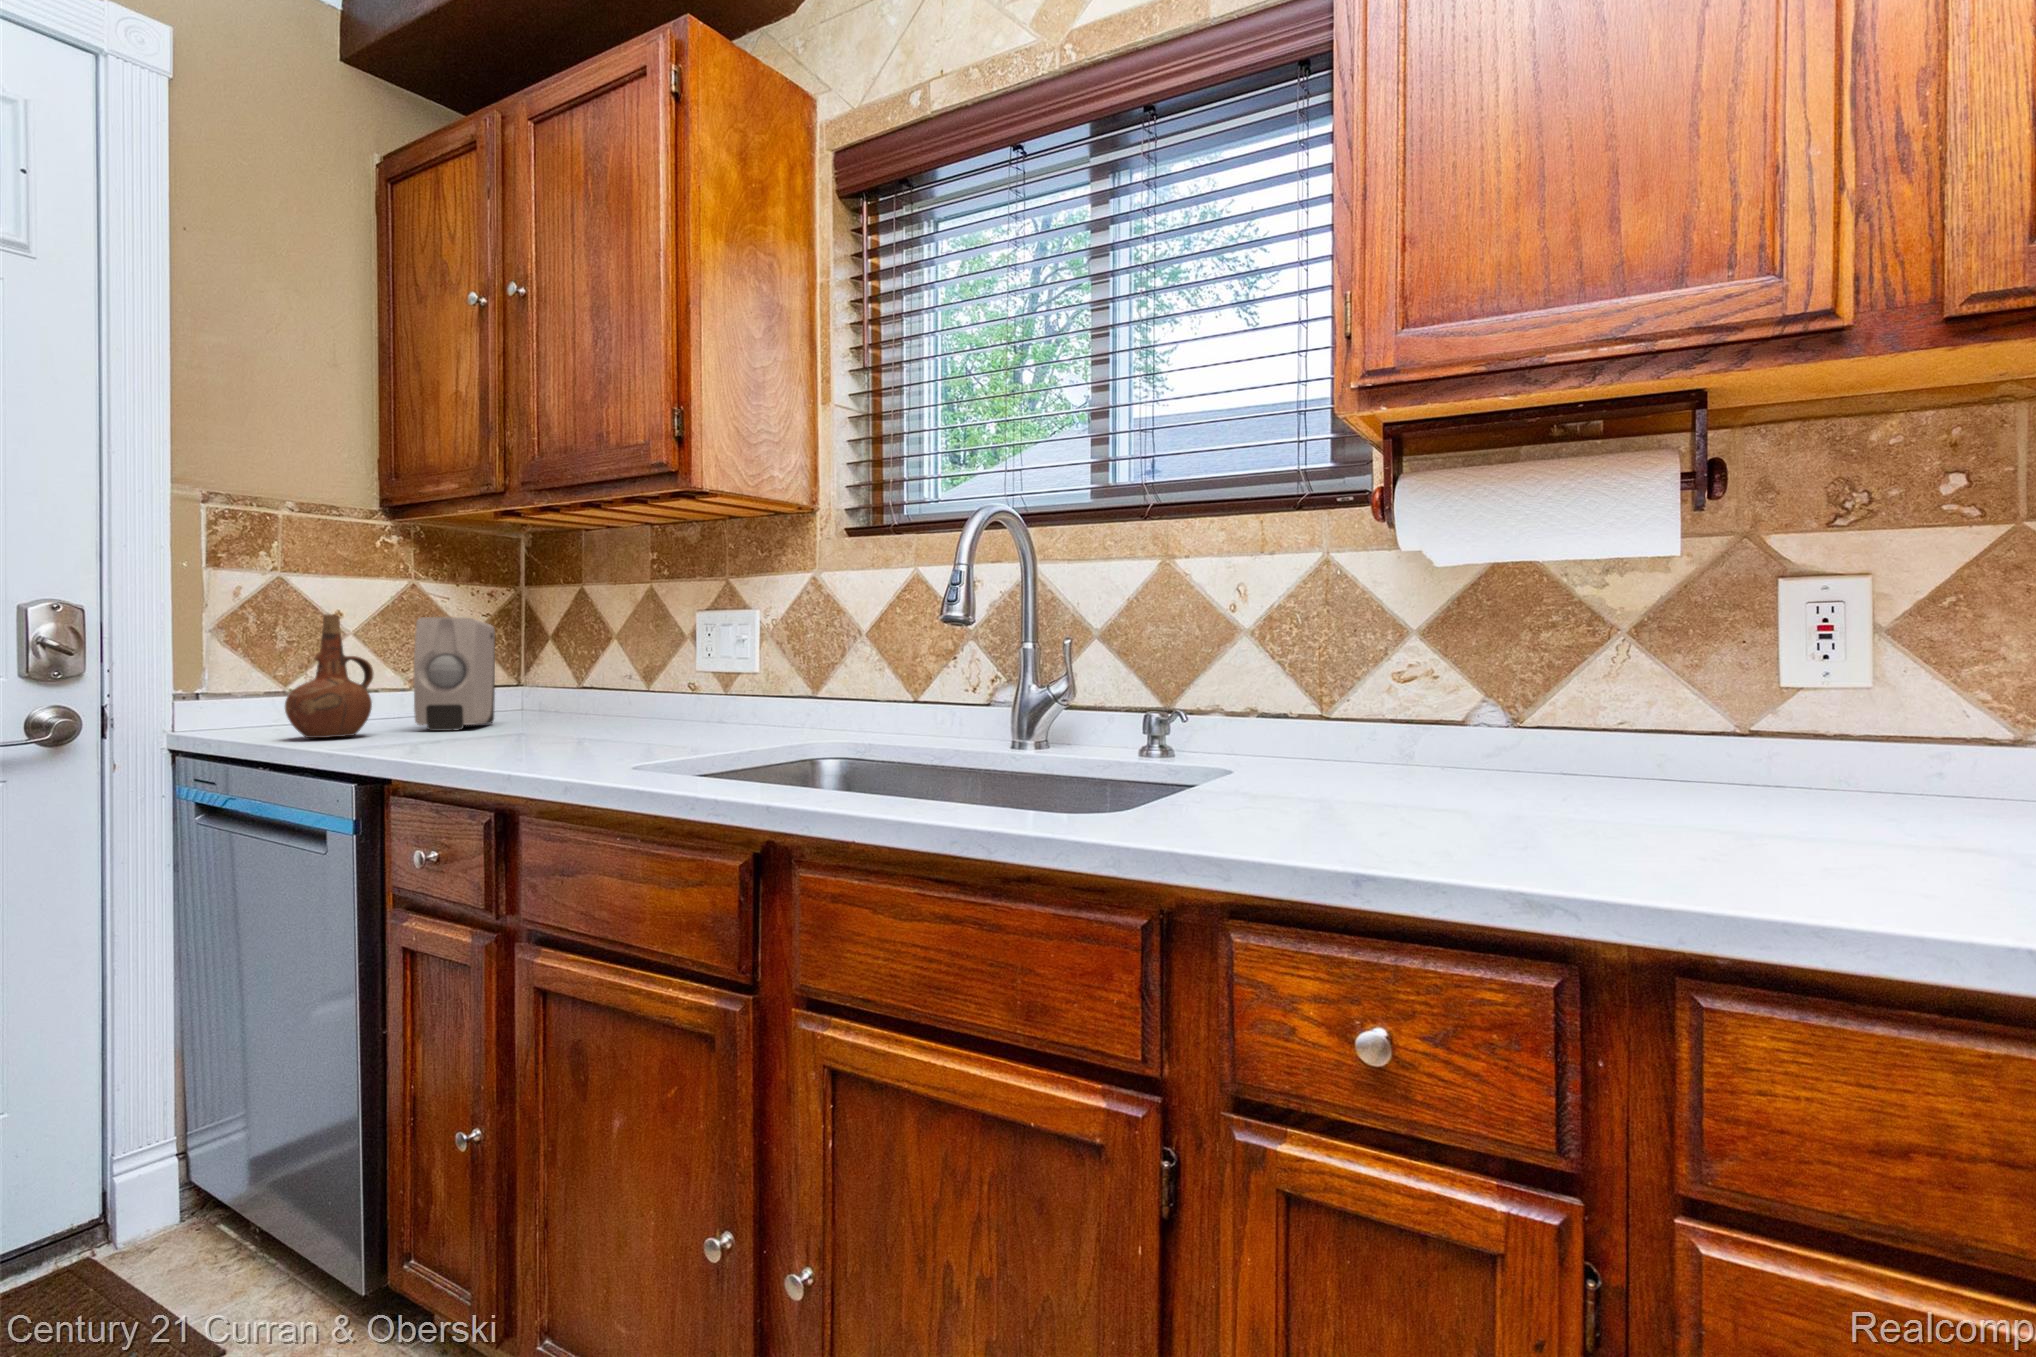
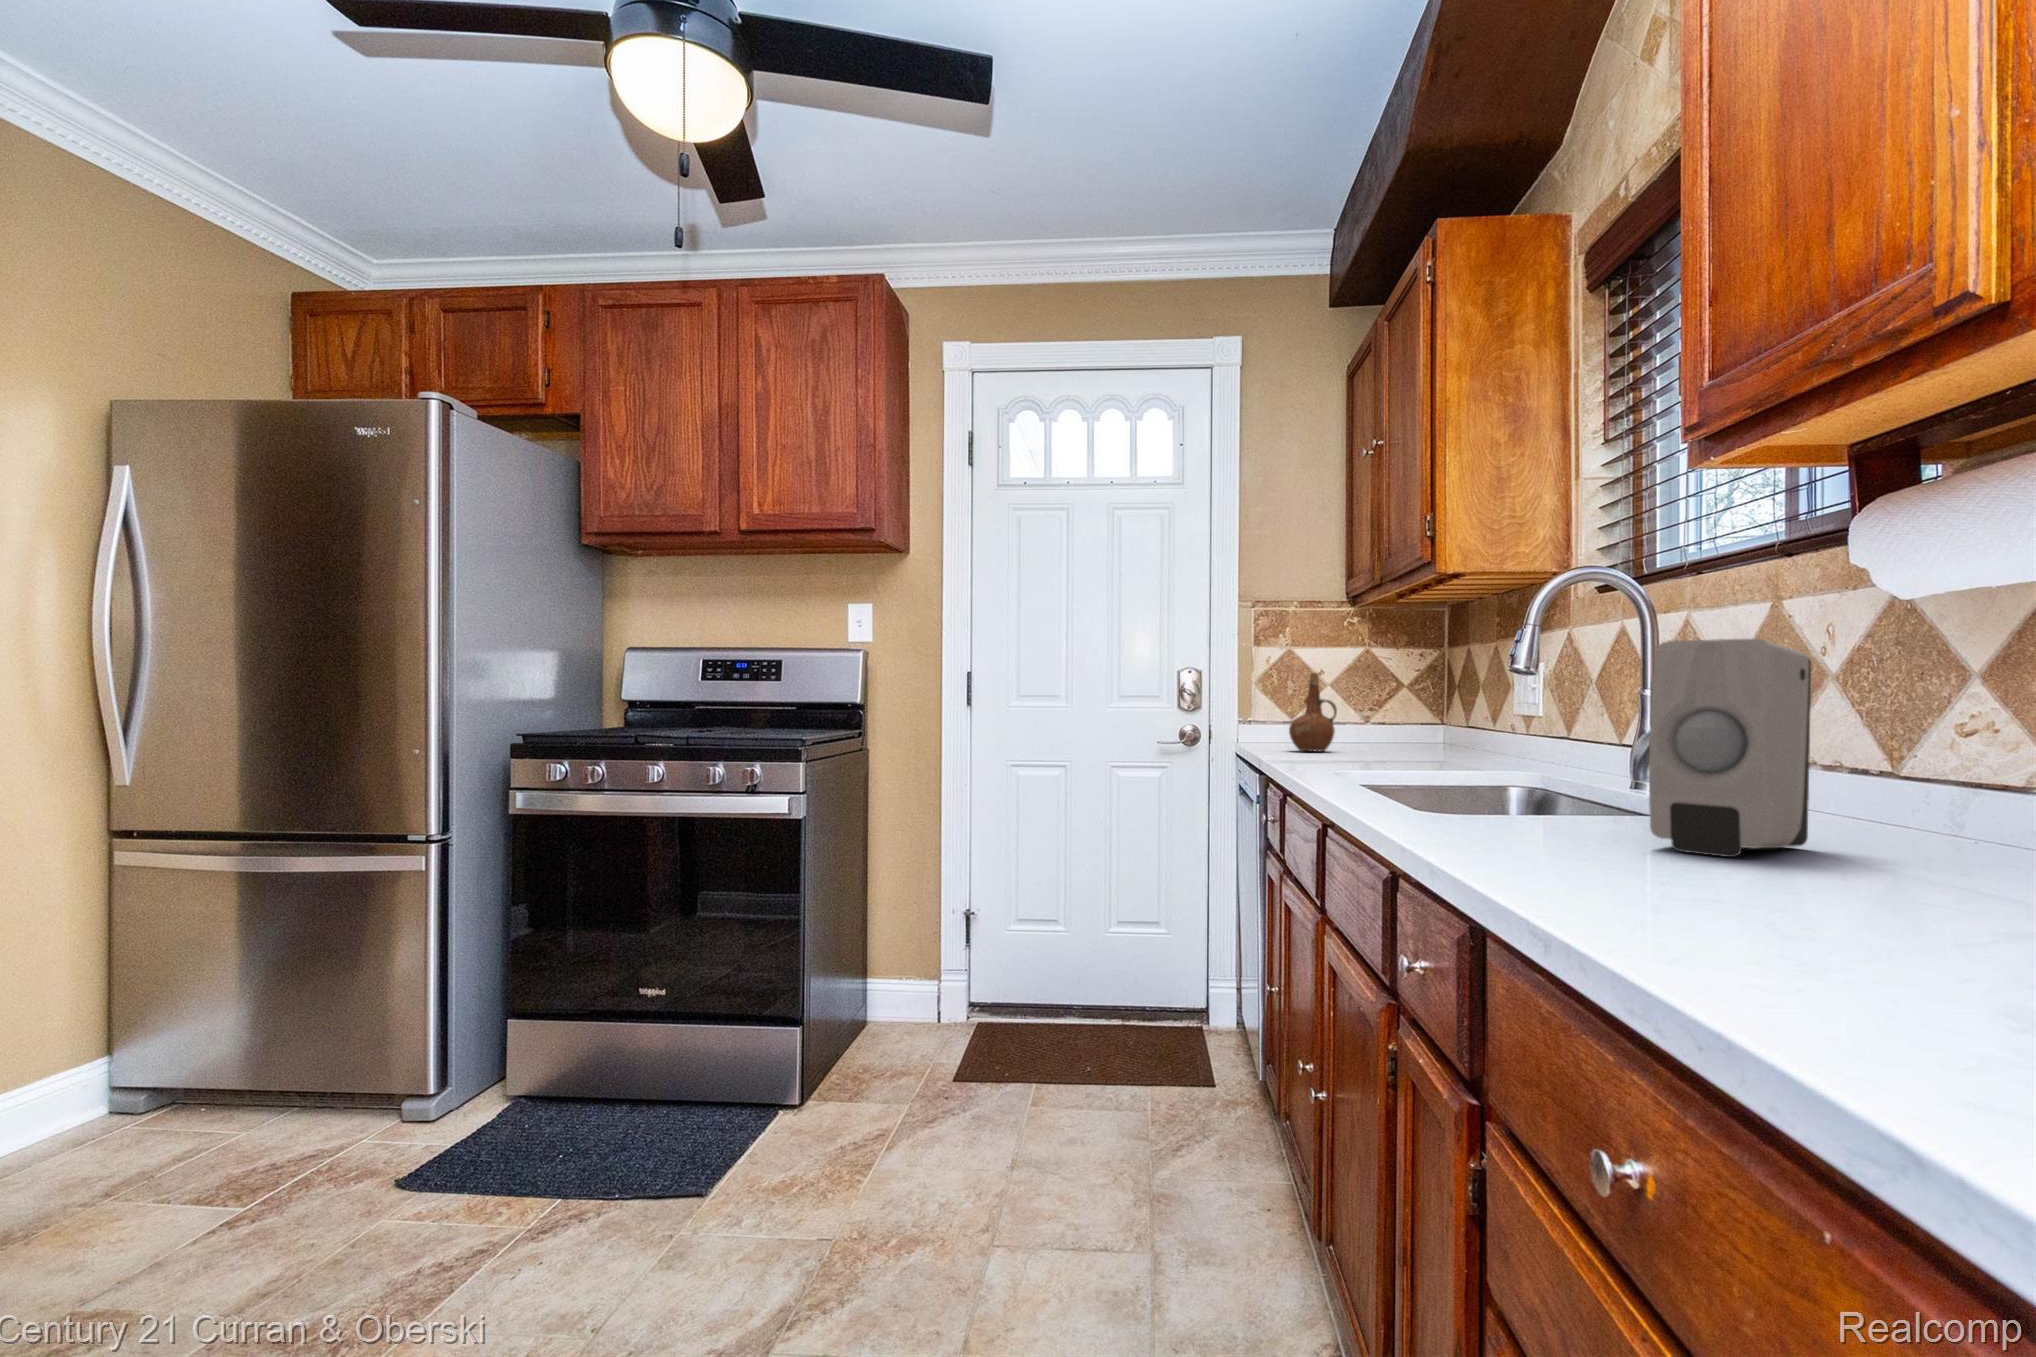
soap dispenser: present [414,617,495,731] -> present [1649,639,1811,857]

